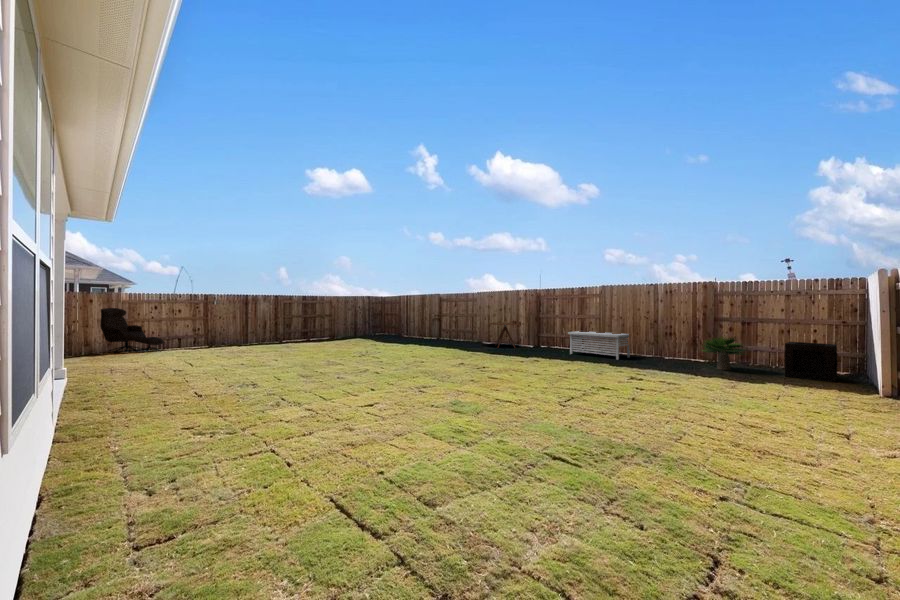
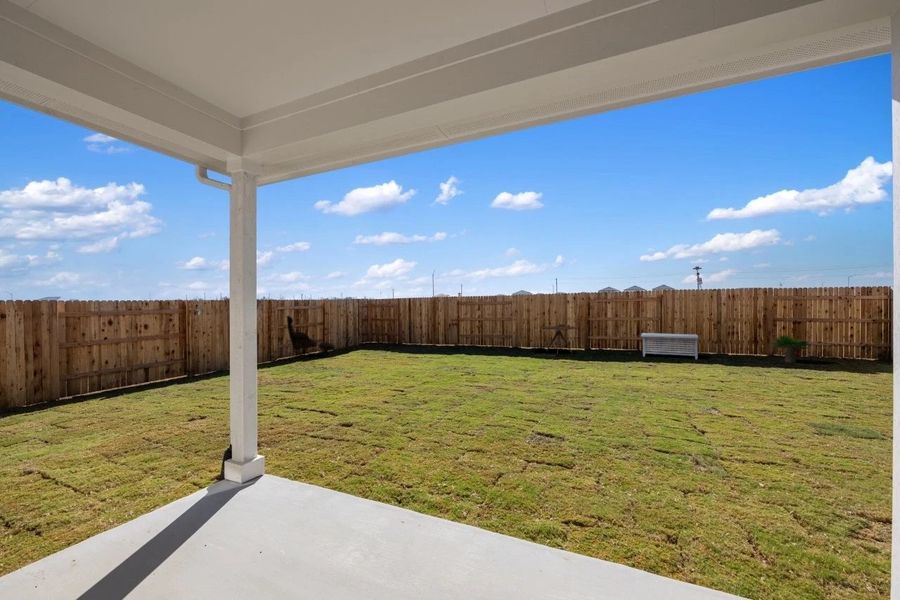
lounge chair: present [100,308,164,353] -> present [287,316,335,359]
wooden crate: present [784,342,838,382] -> none [833,337,878,366]

